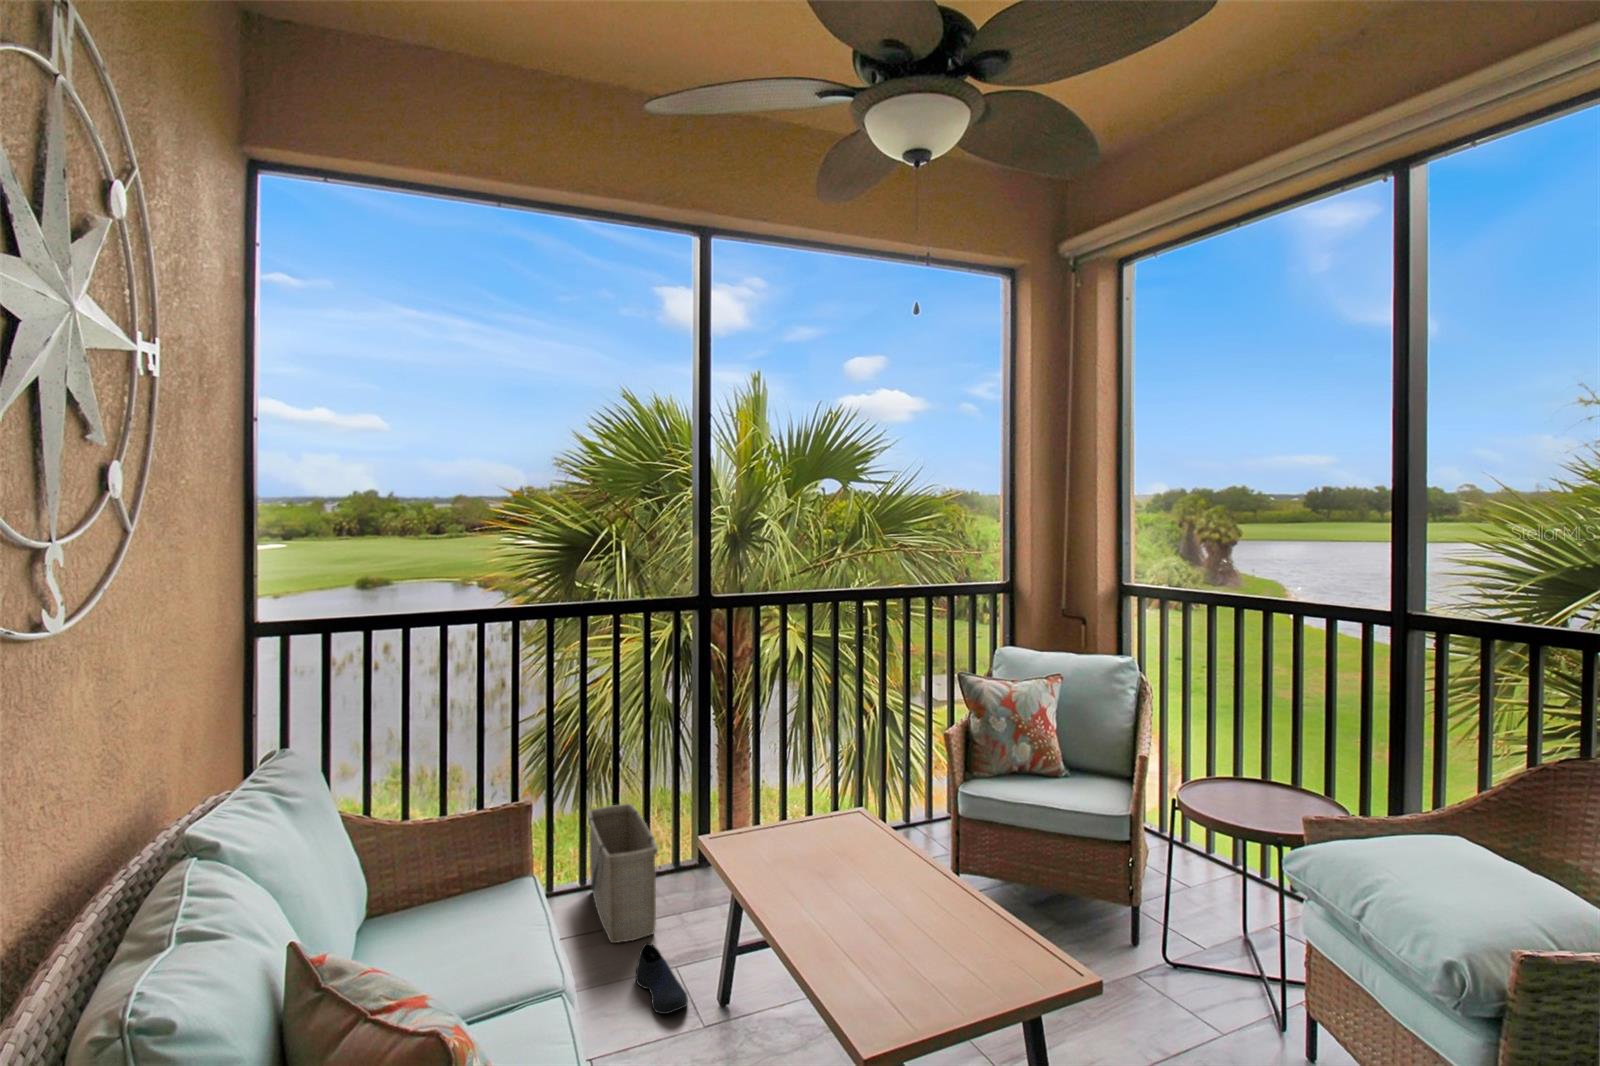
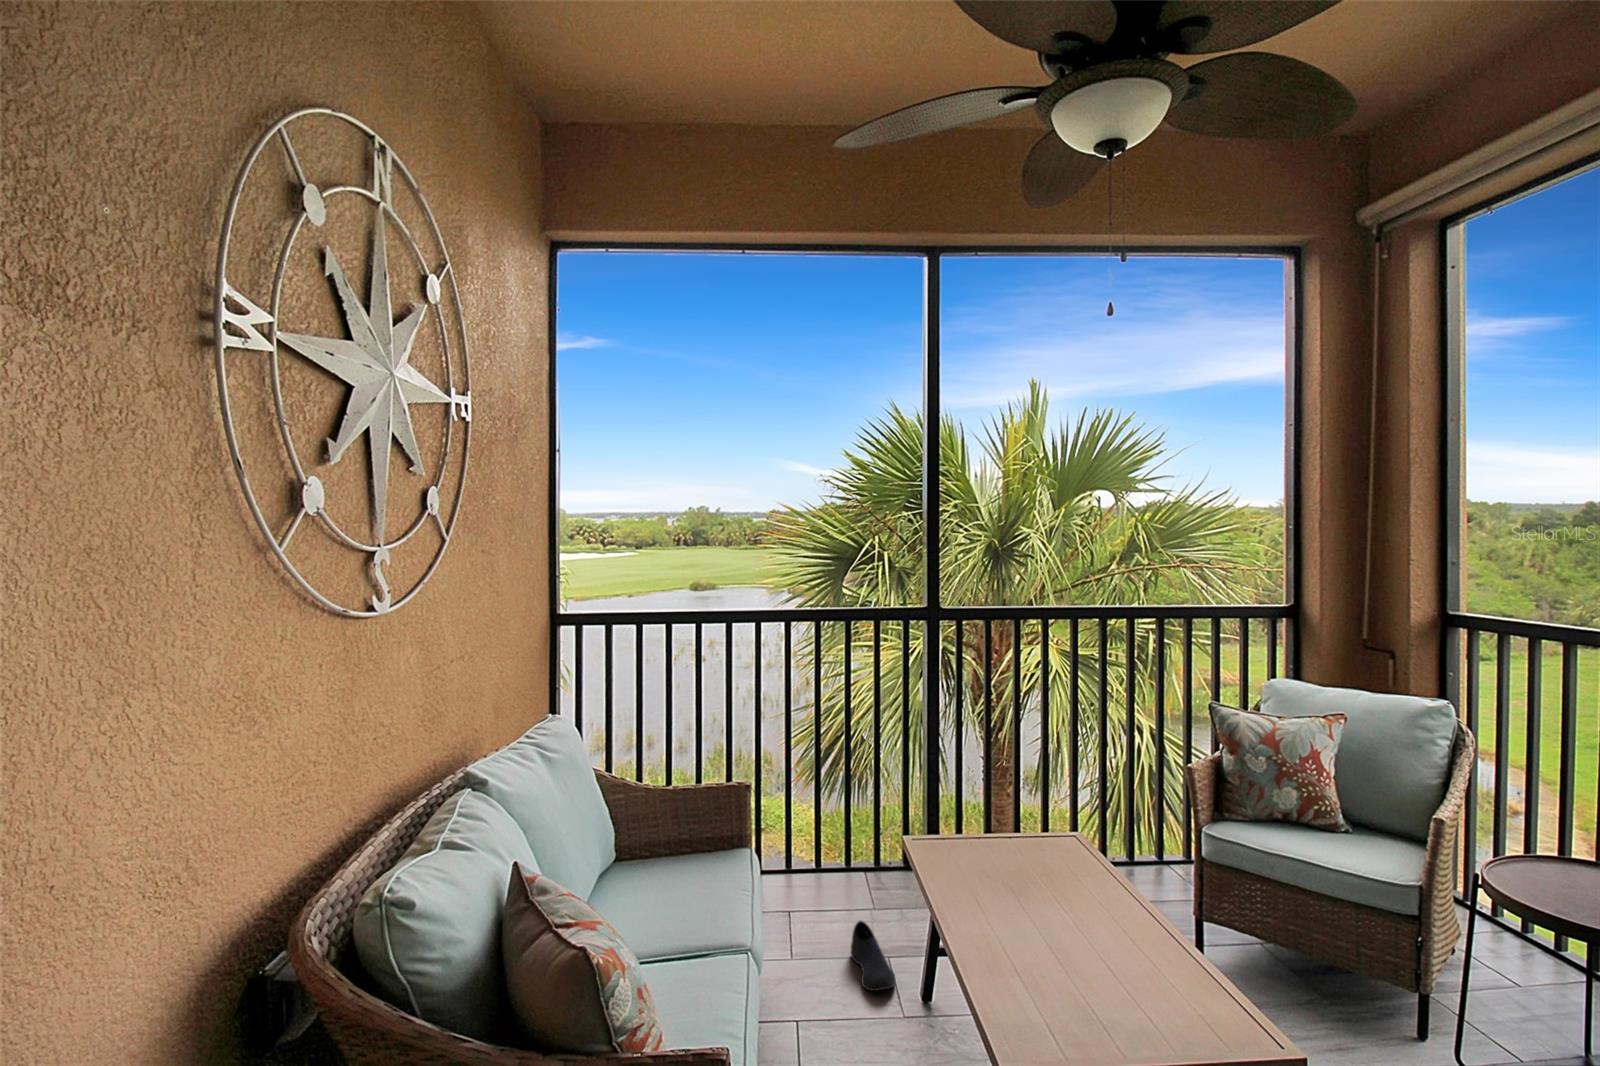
basket: present [585,804,658,943] -> none [817,789,879,918]

